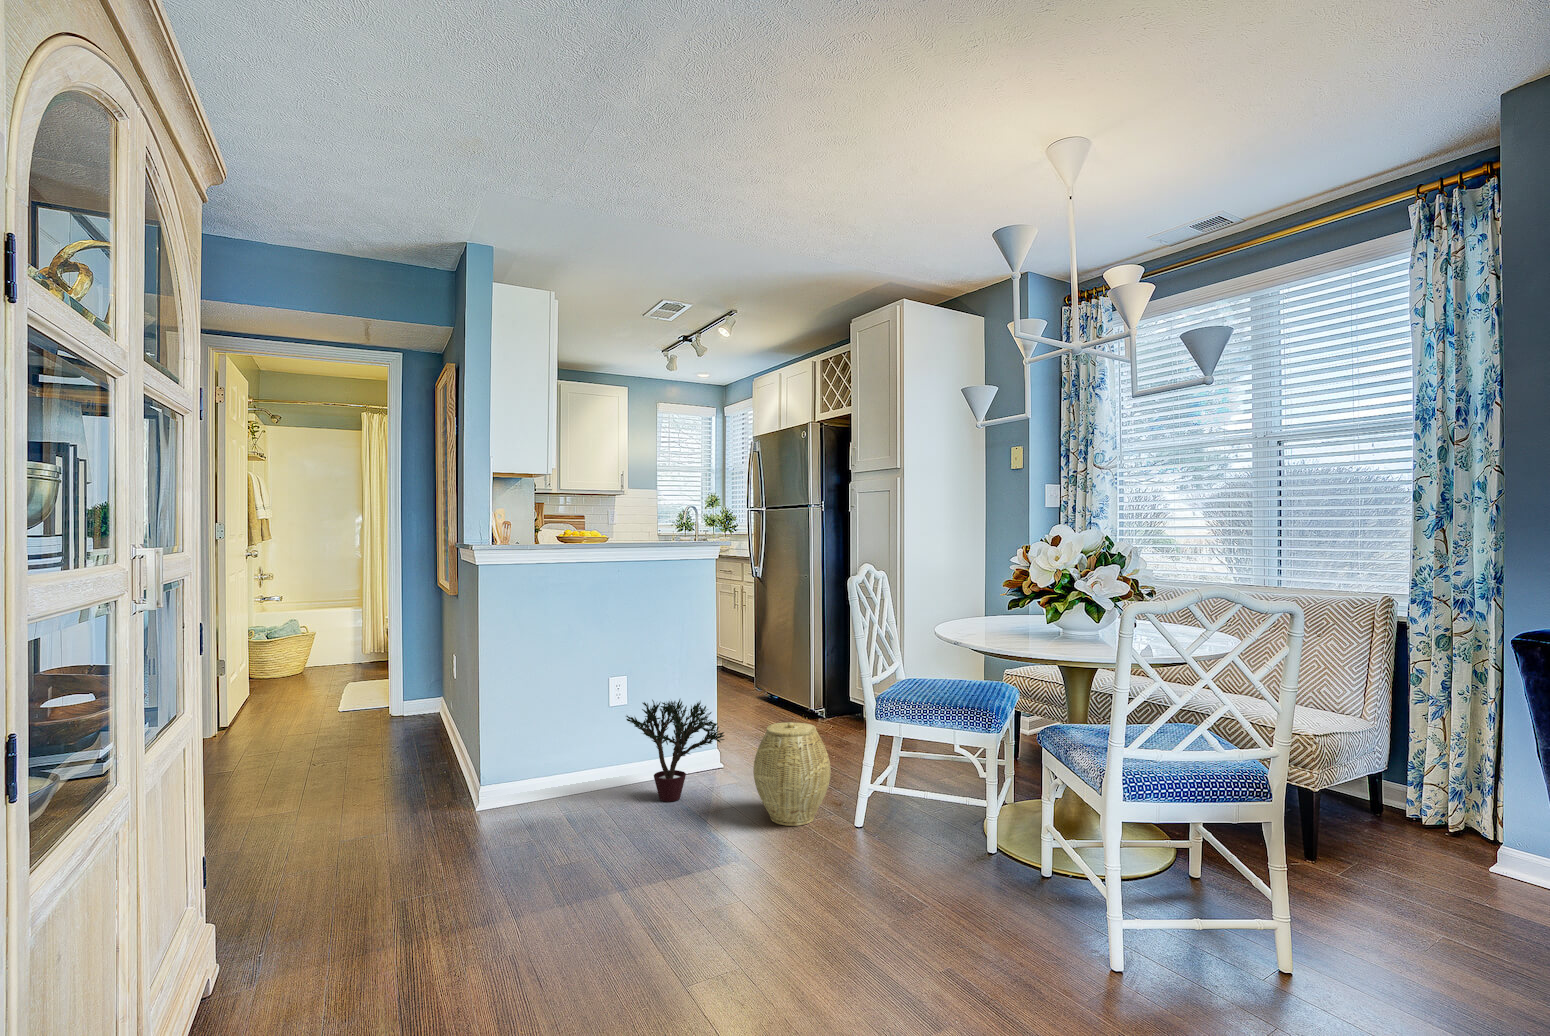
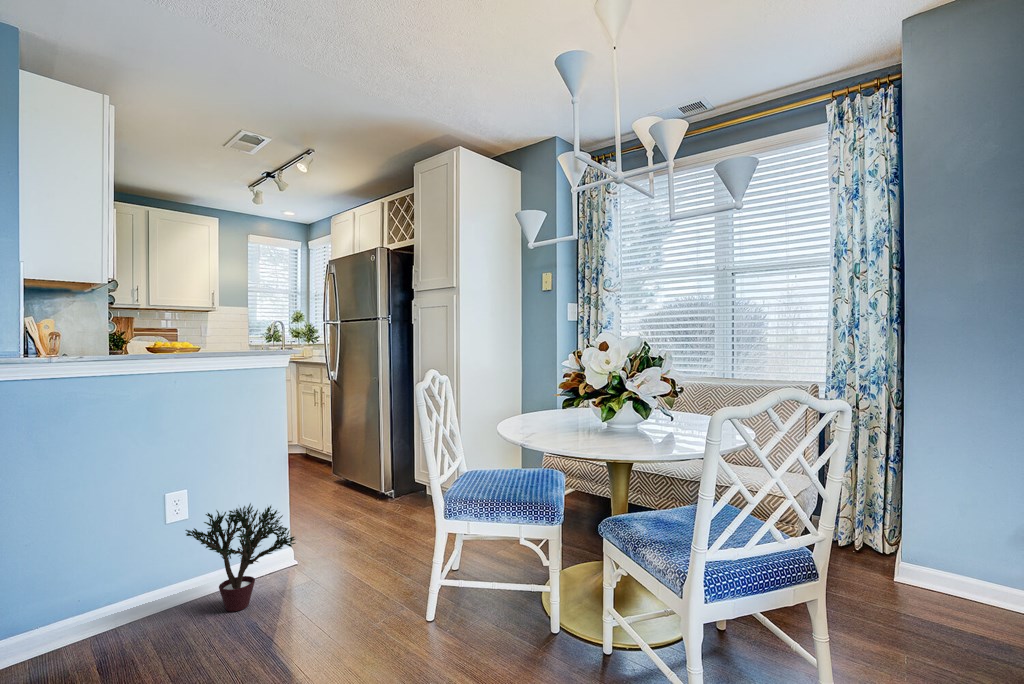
woven basket: present [753,722,831,826] -> none [325,521,402,626]

